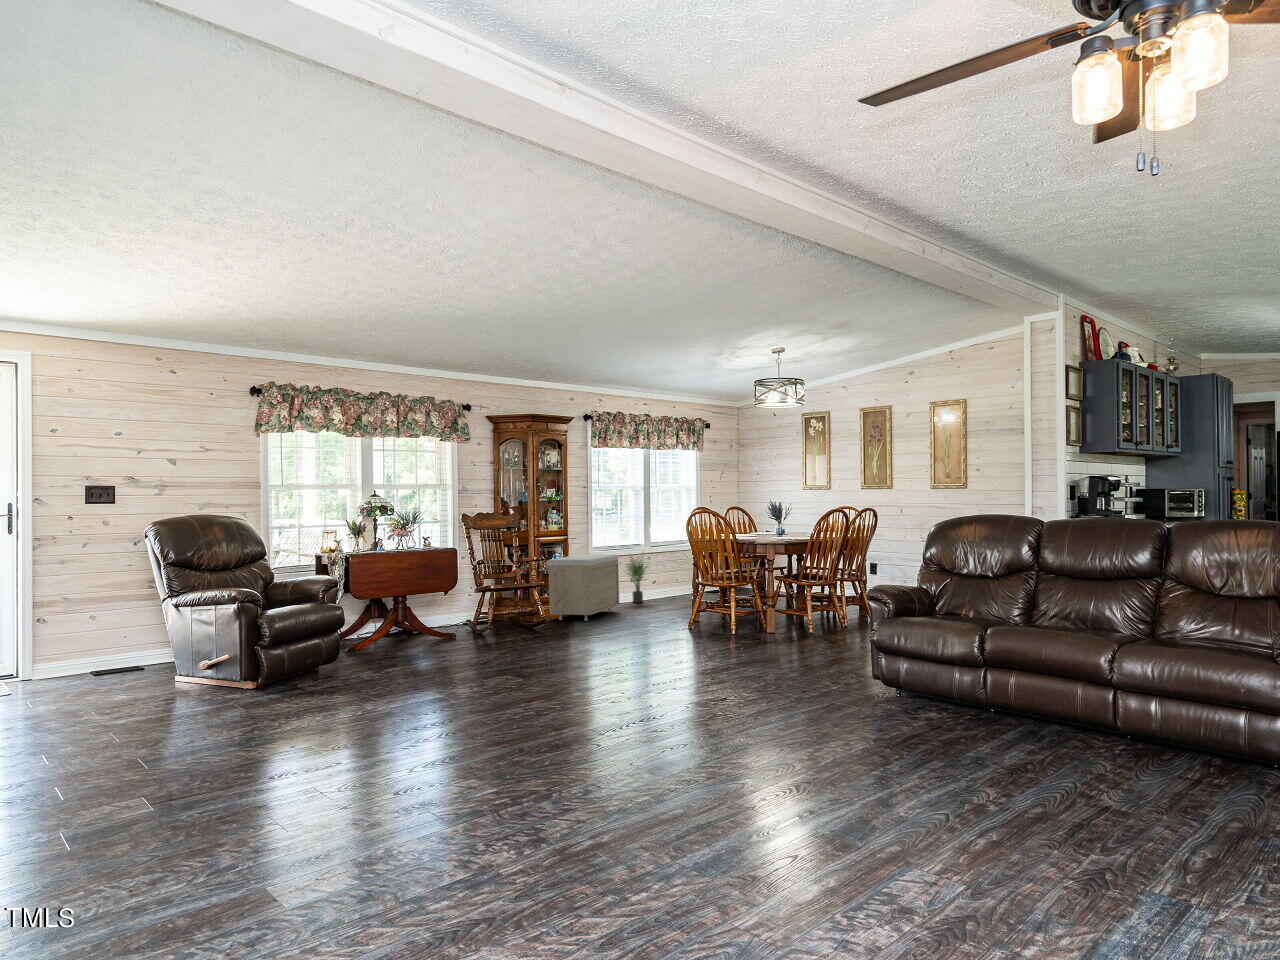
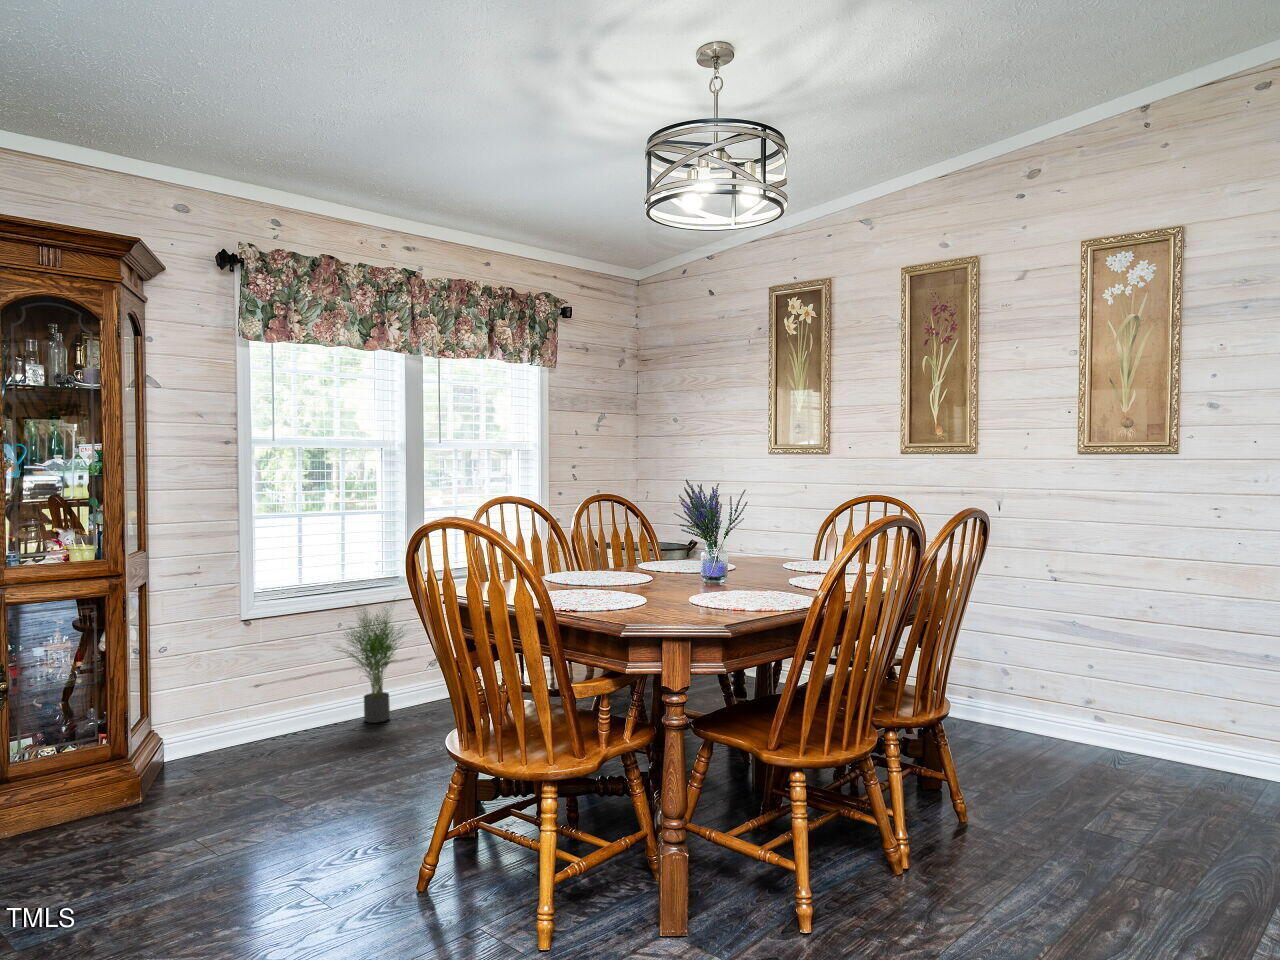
storage bench: present [547,554,619,621] -> none [18,618,291,841]

